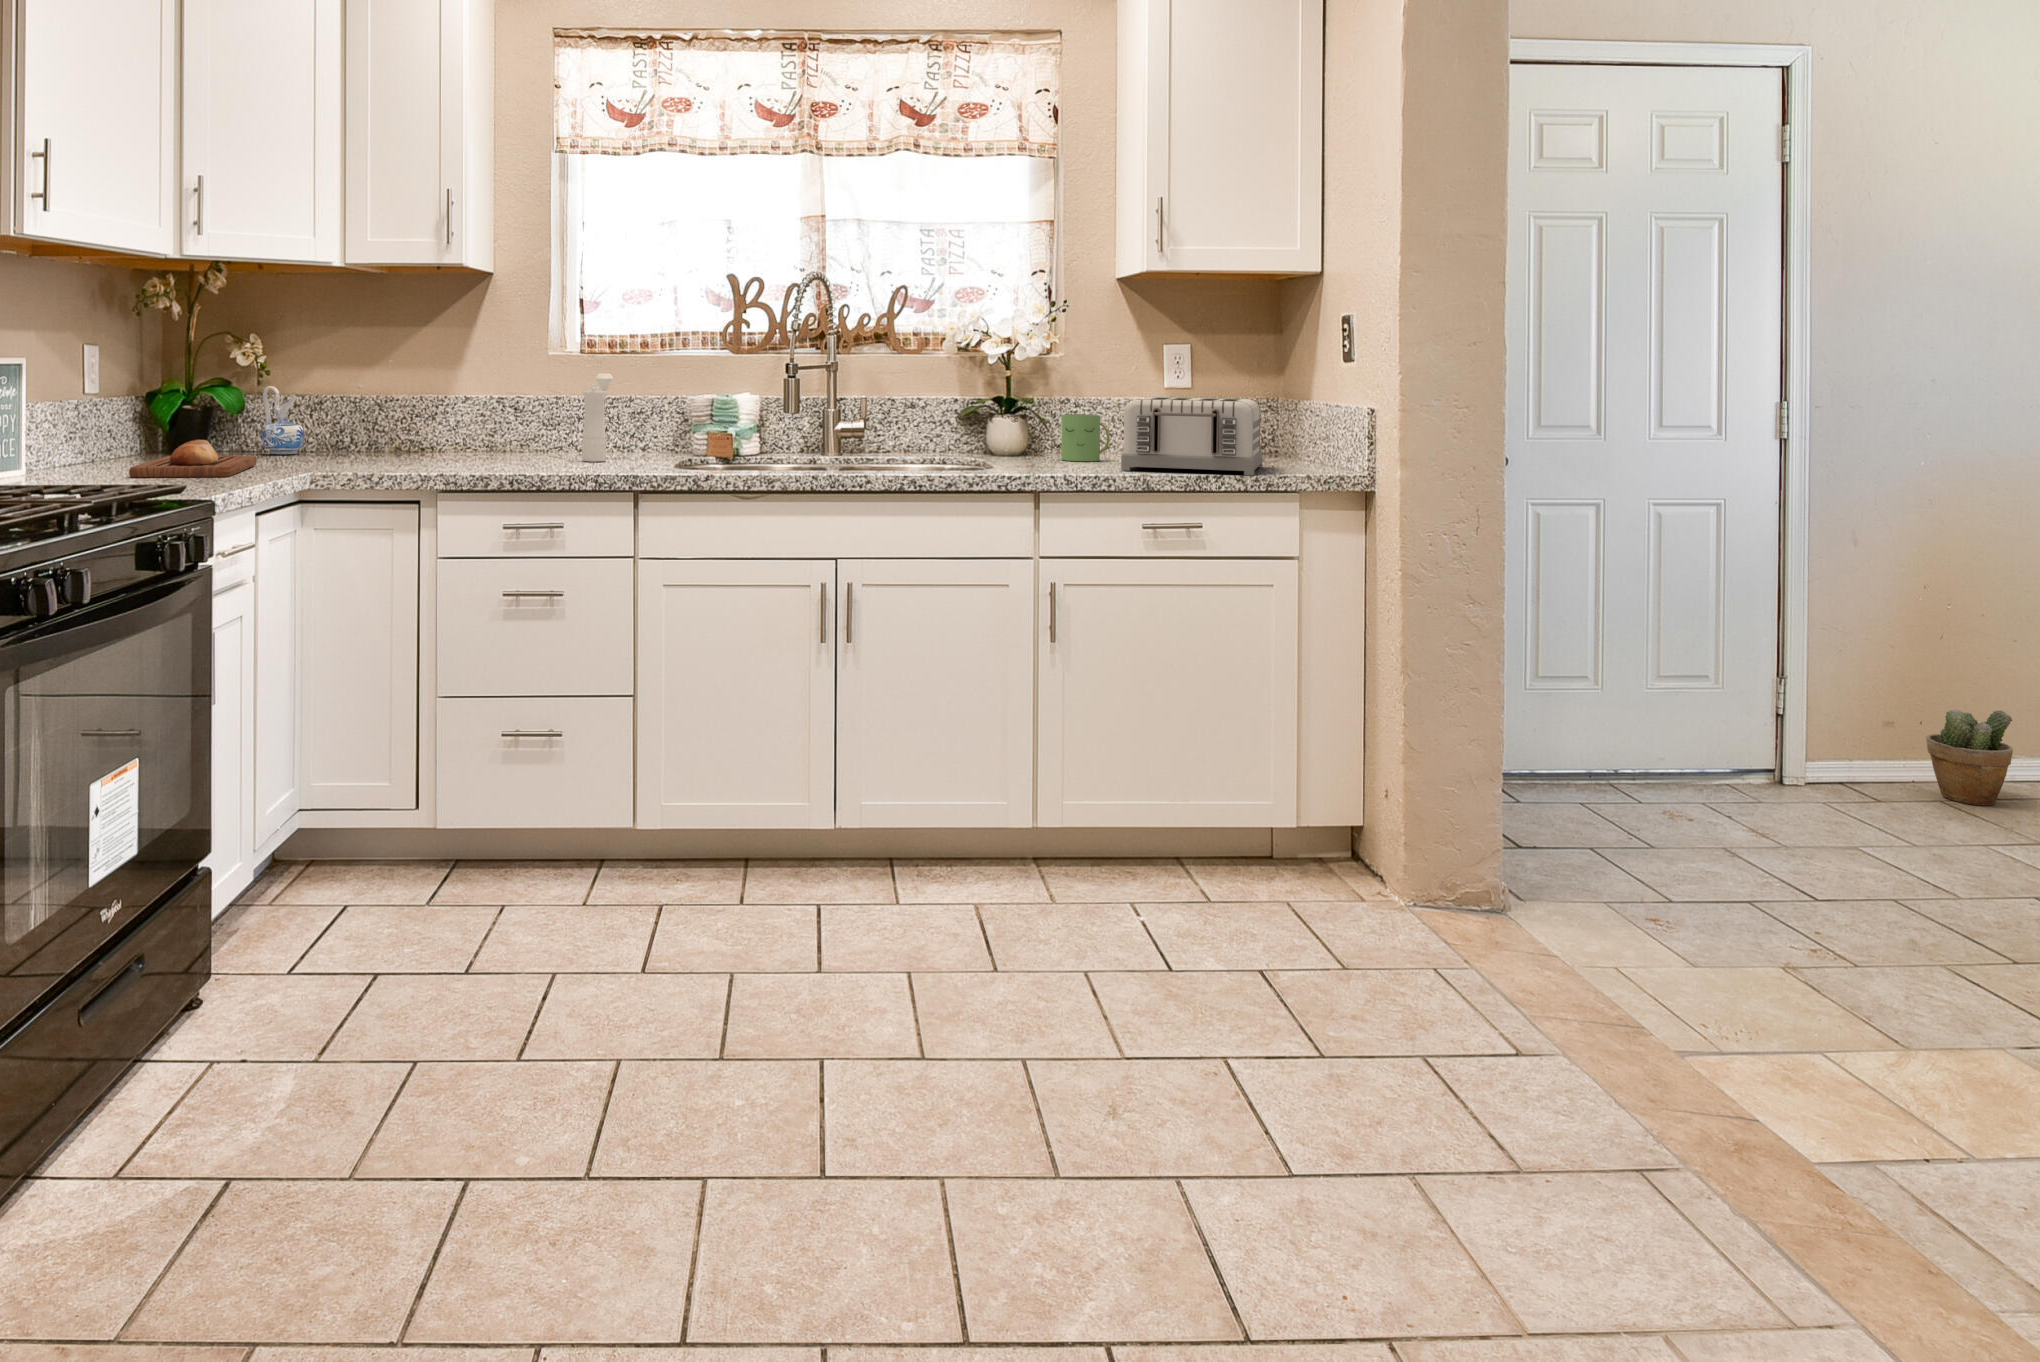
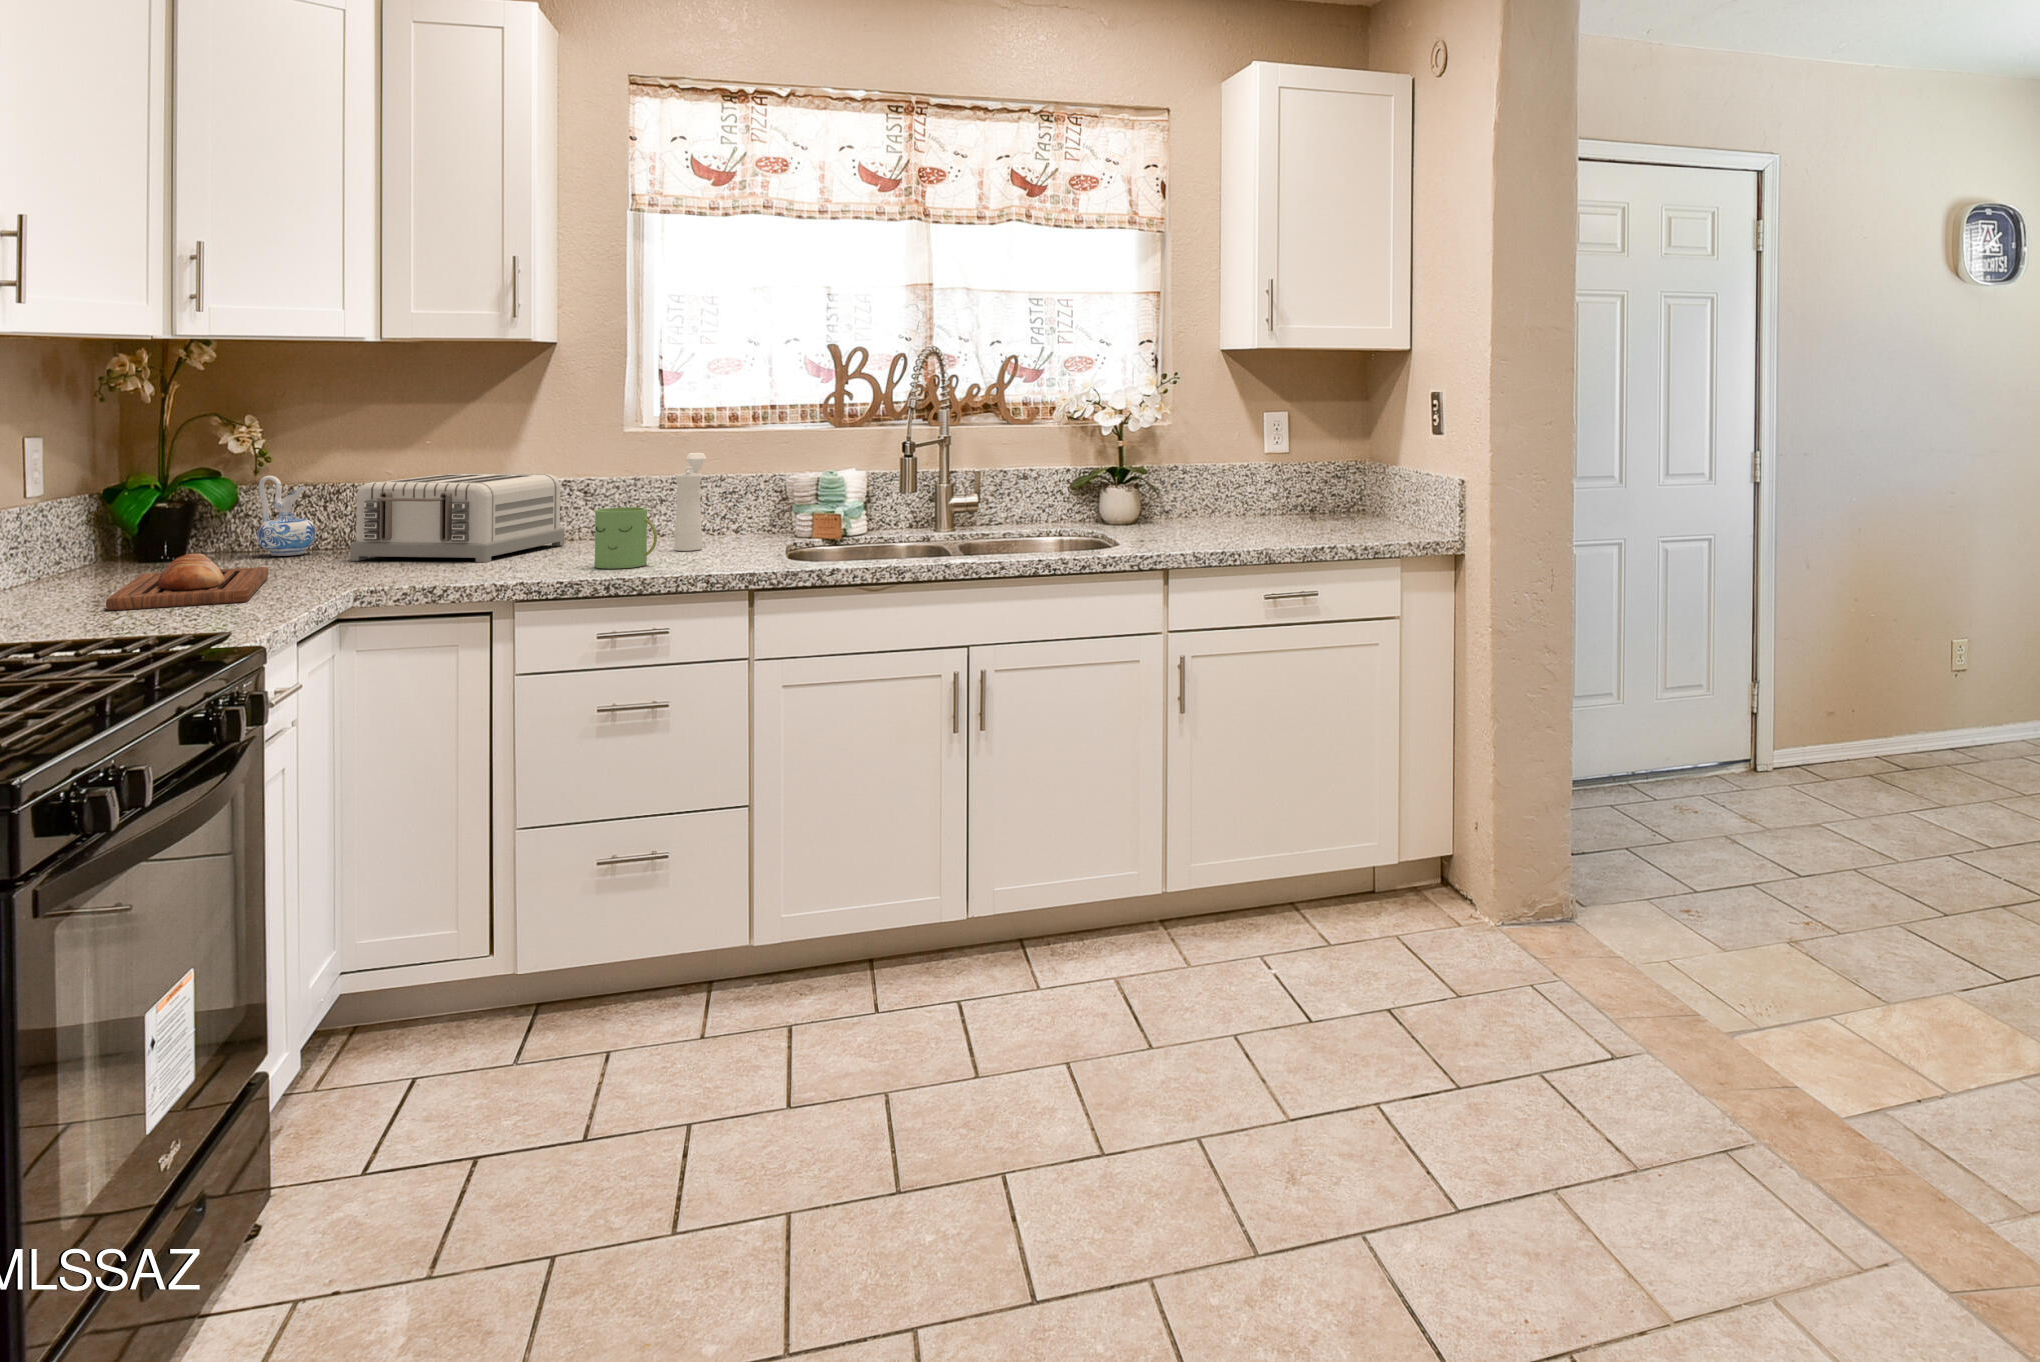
toaster: present [1121,397,1263,475] -> present [350,473,565,562]
mug: present [1061,414,1109,461] -> present [595,507,657,569]
potted plant: present [1926,710,2013,805] -> none [1852,695,1910,773]

